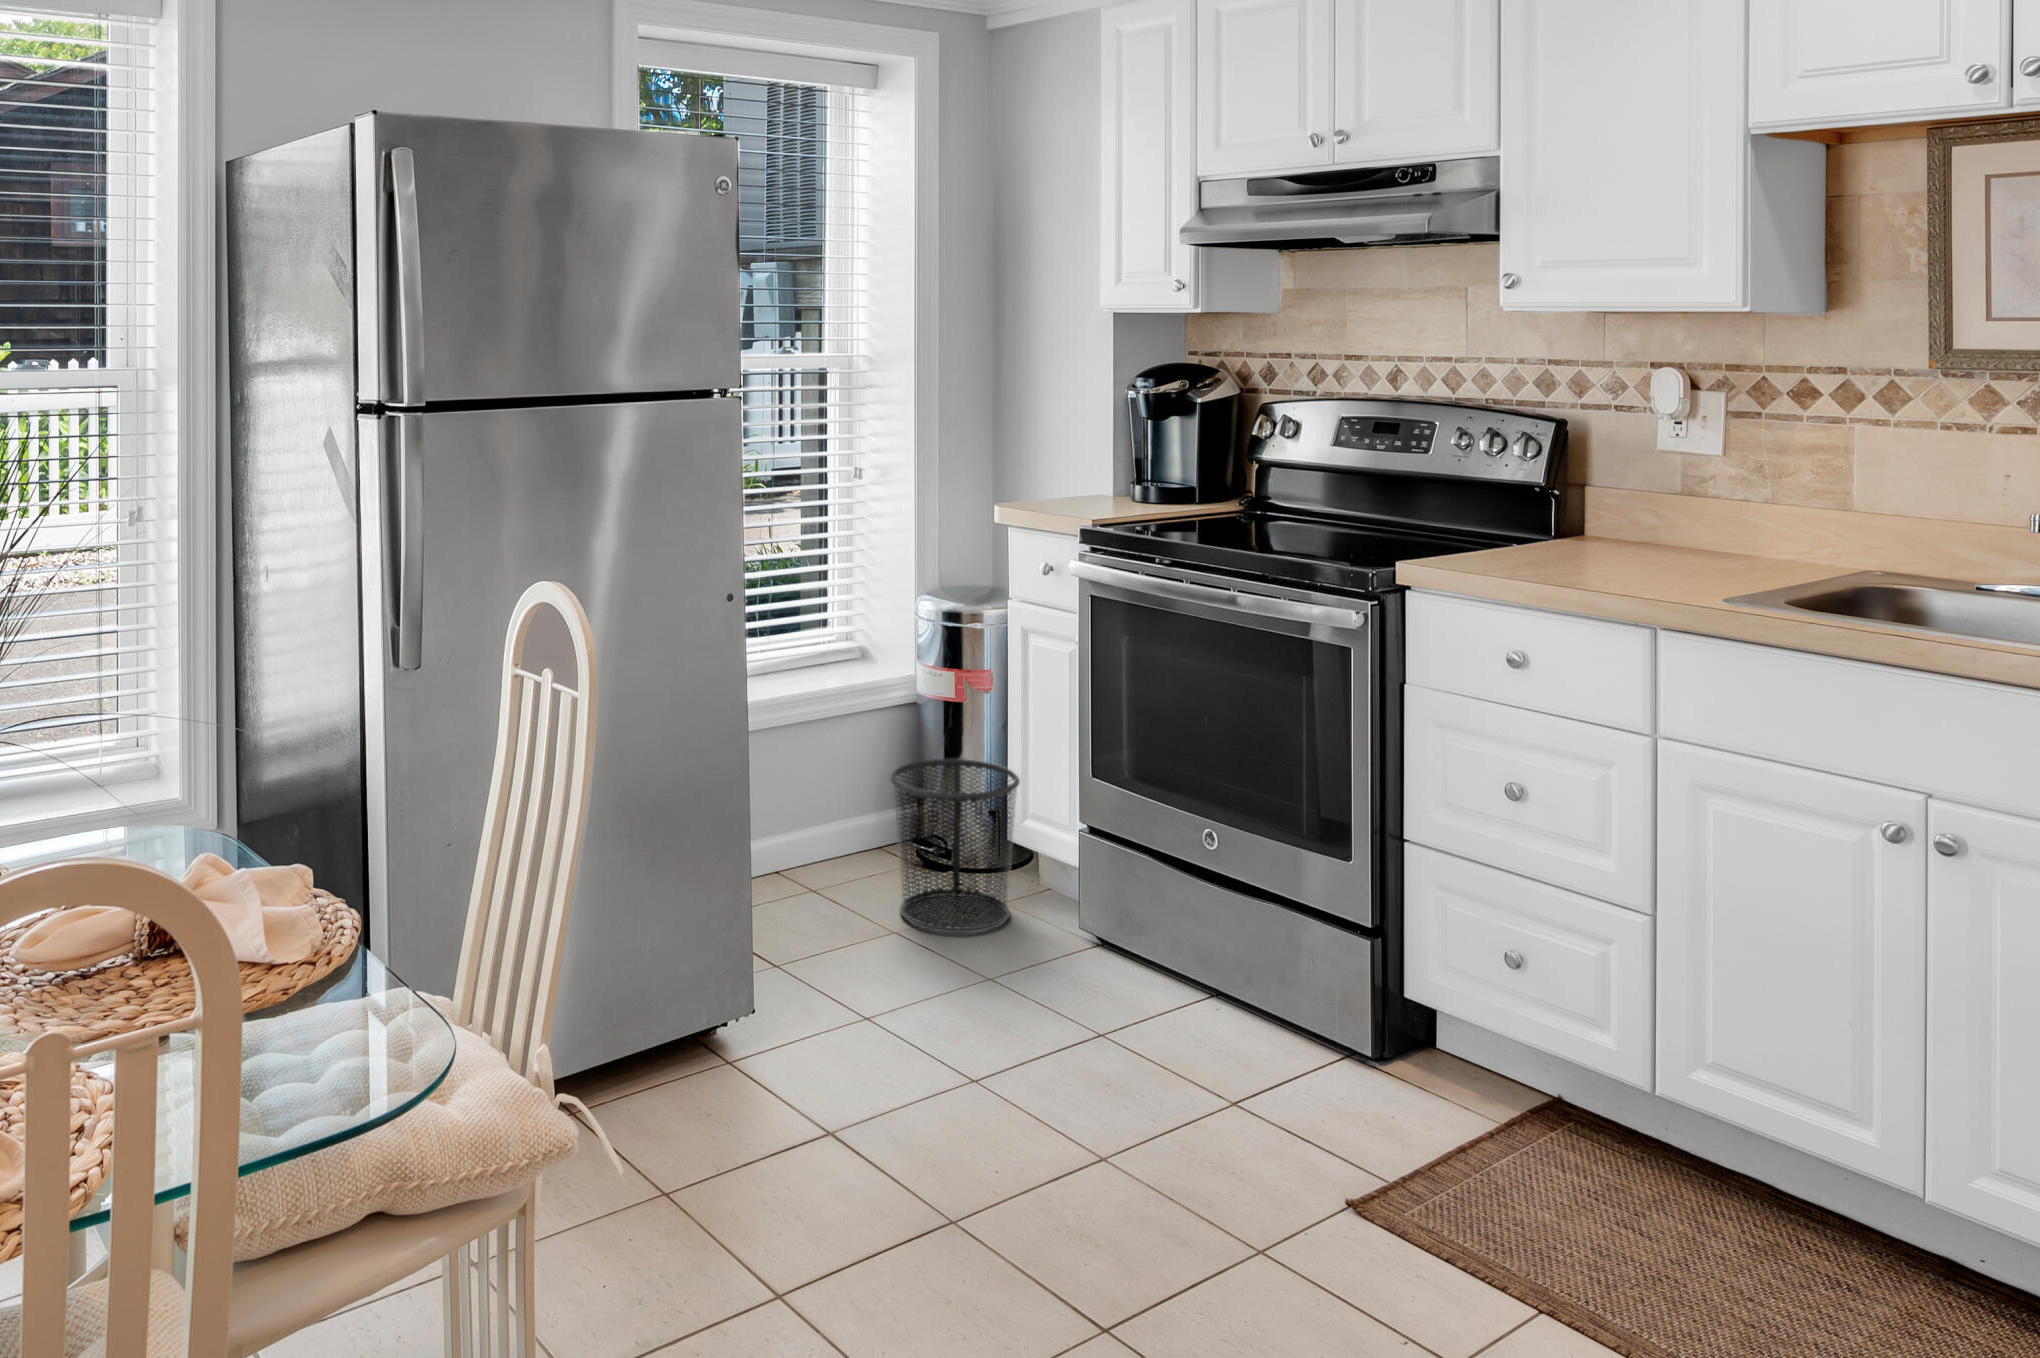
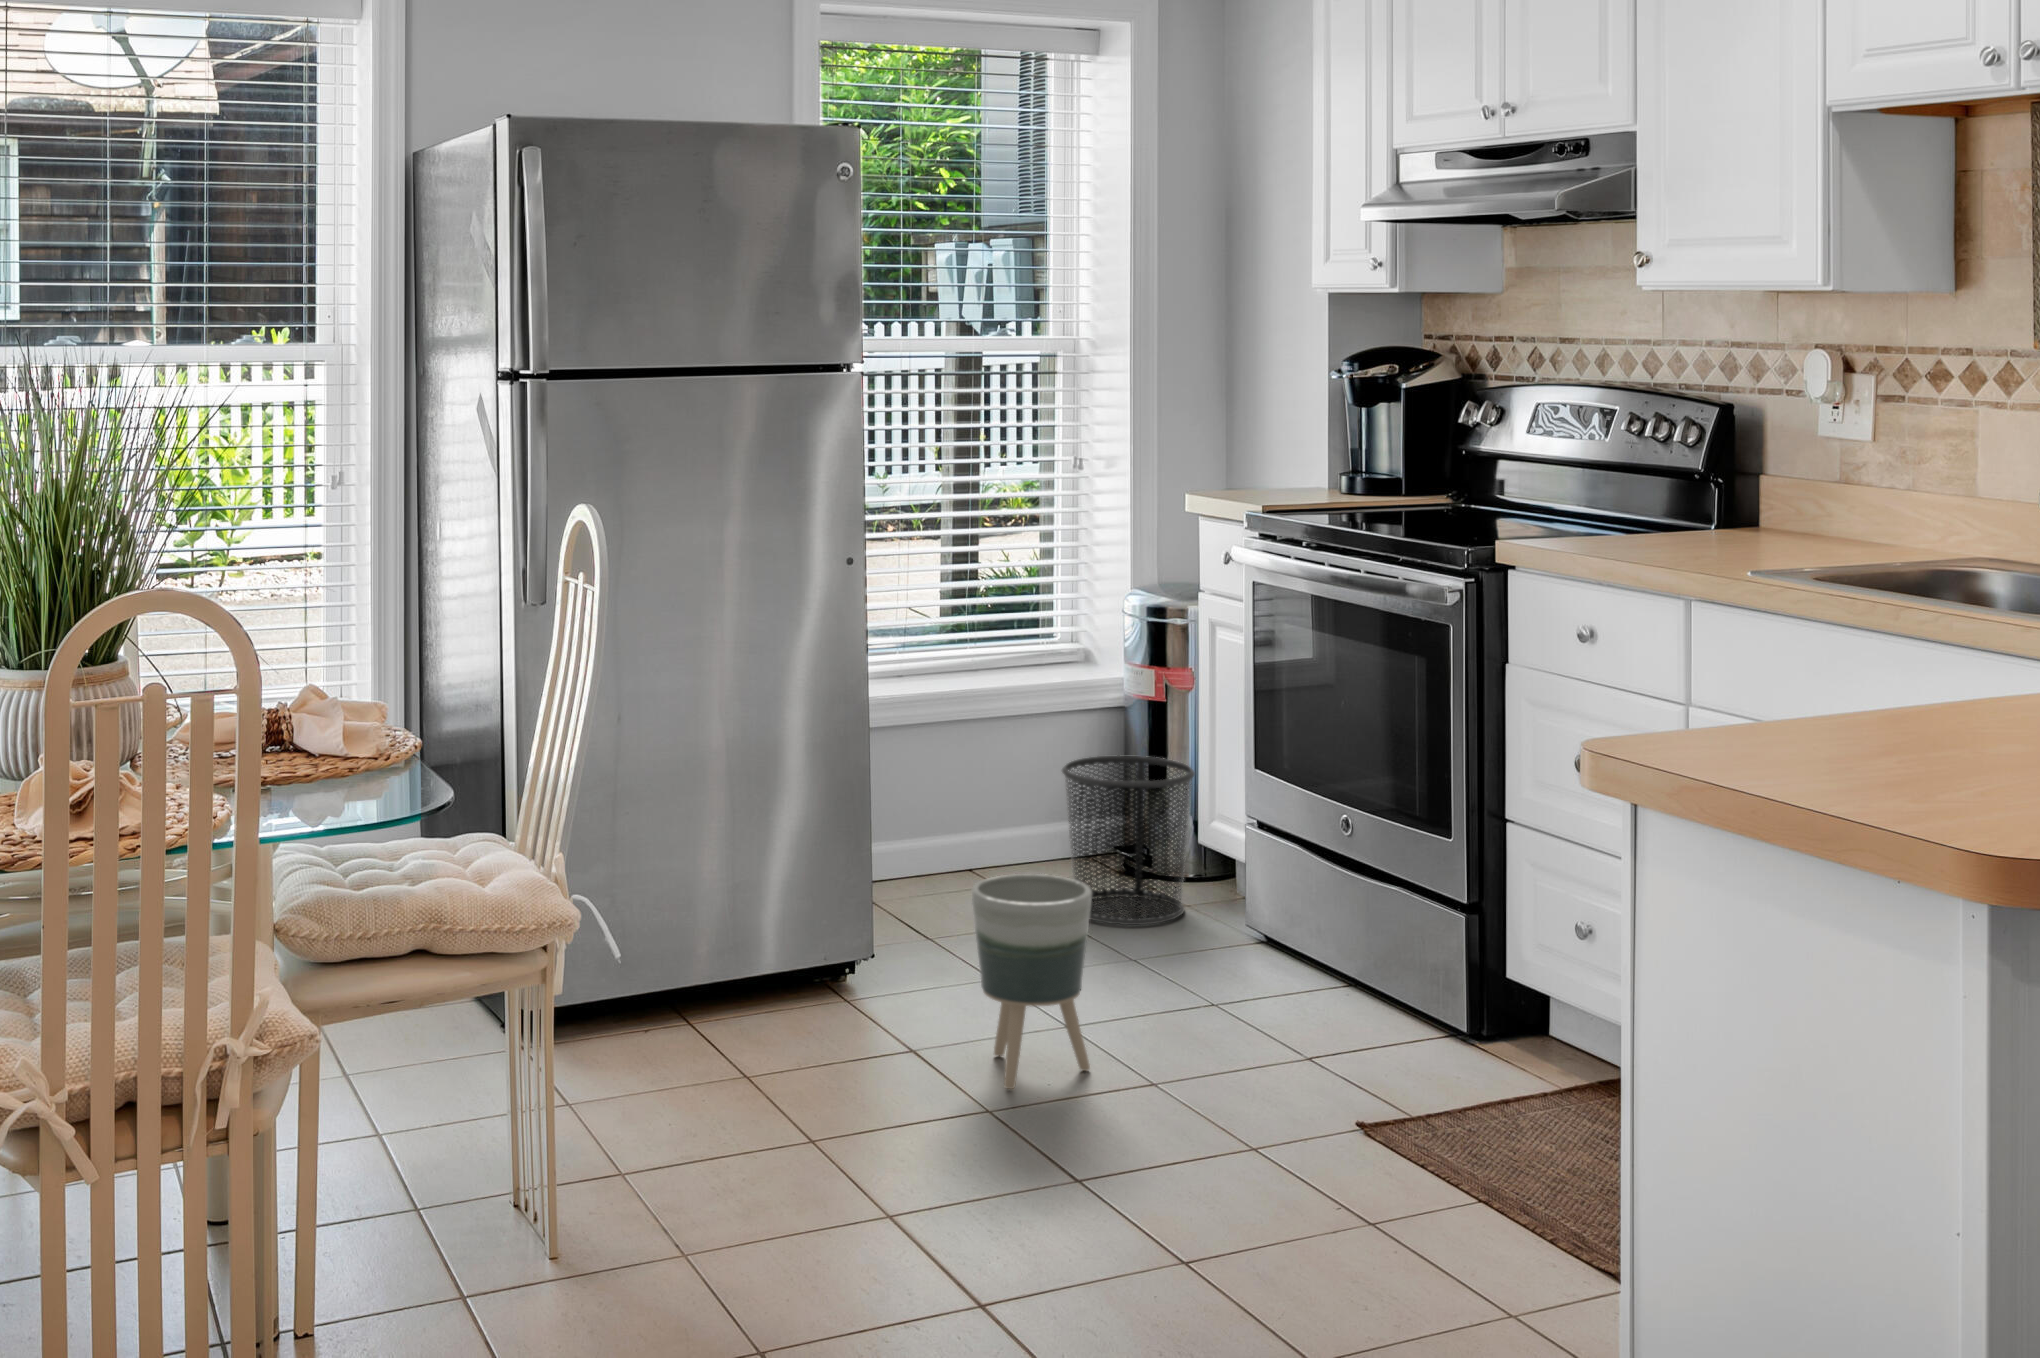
planter: none [895,935,1026,1188] -> present [972,874,1092,1089]

